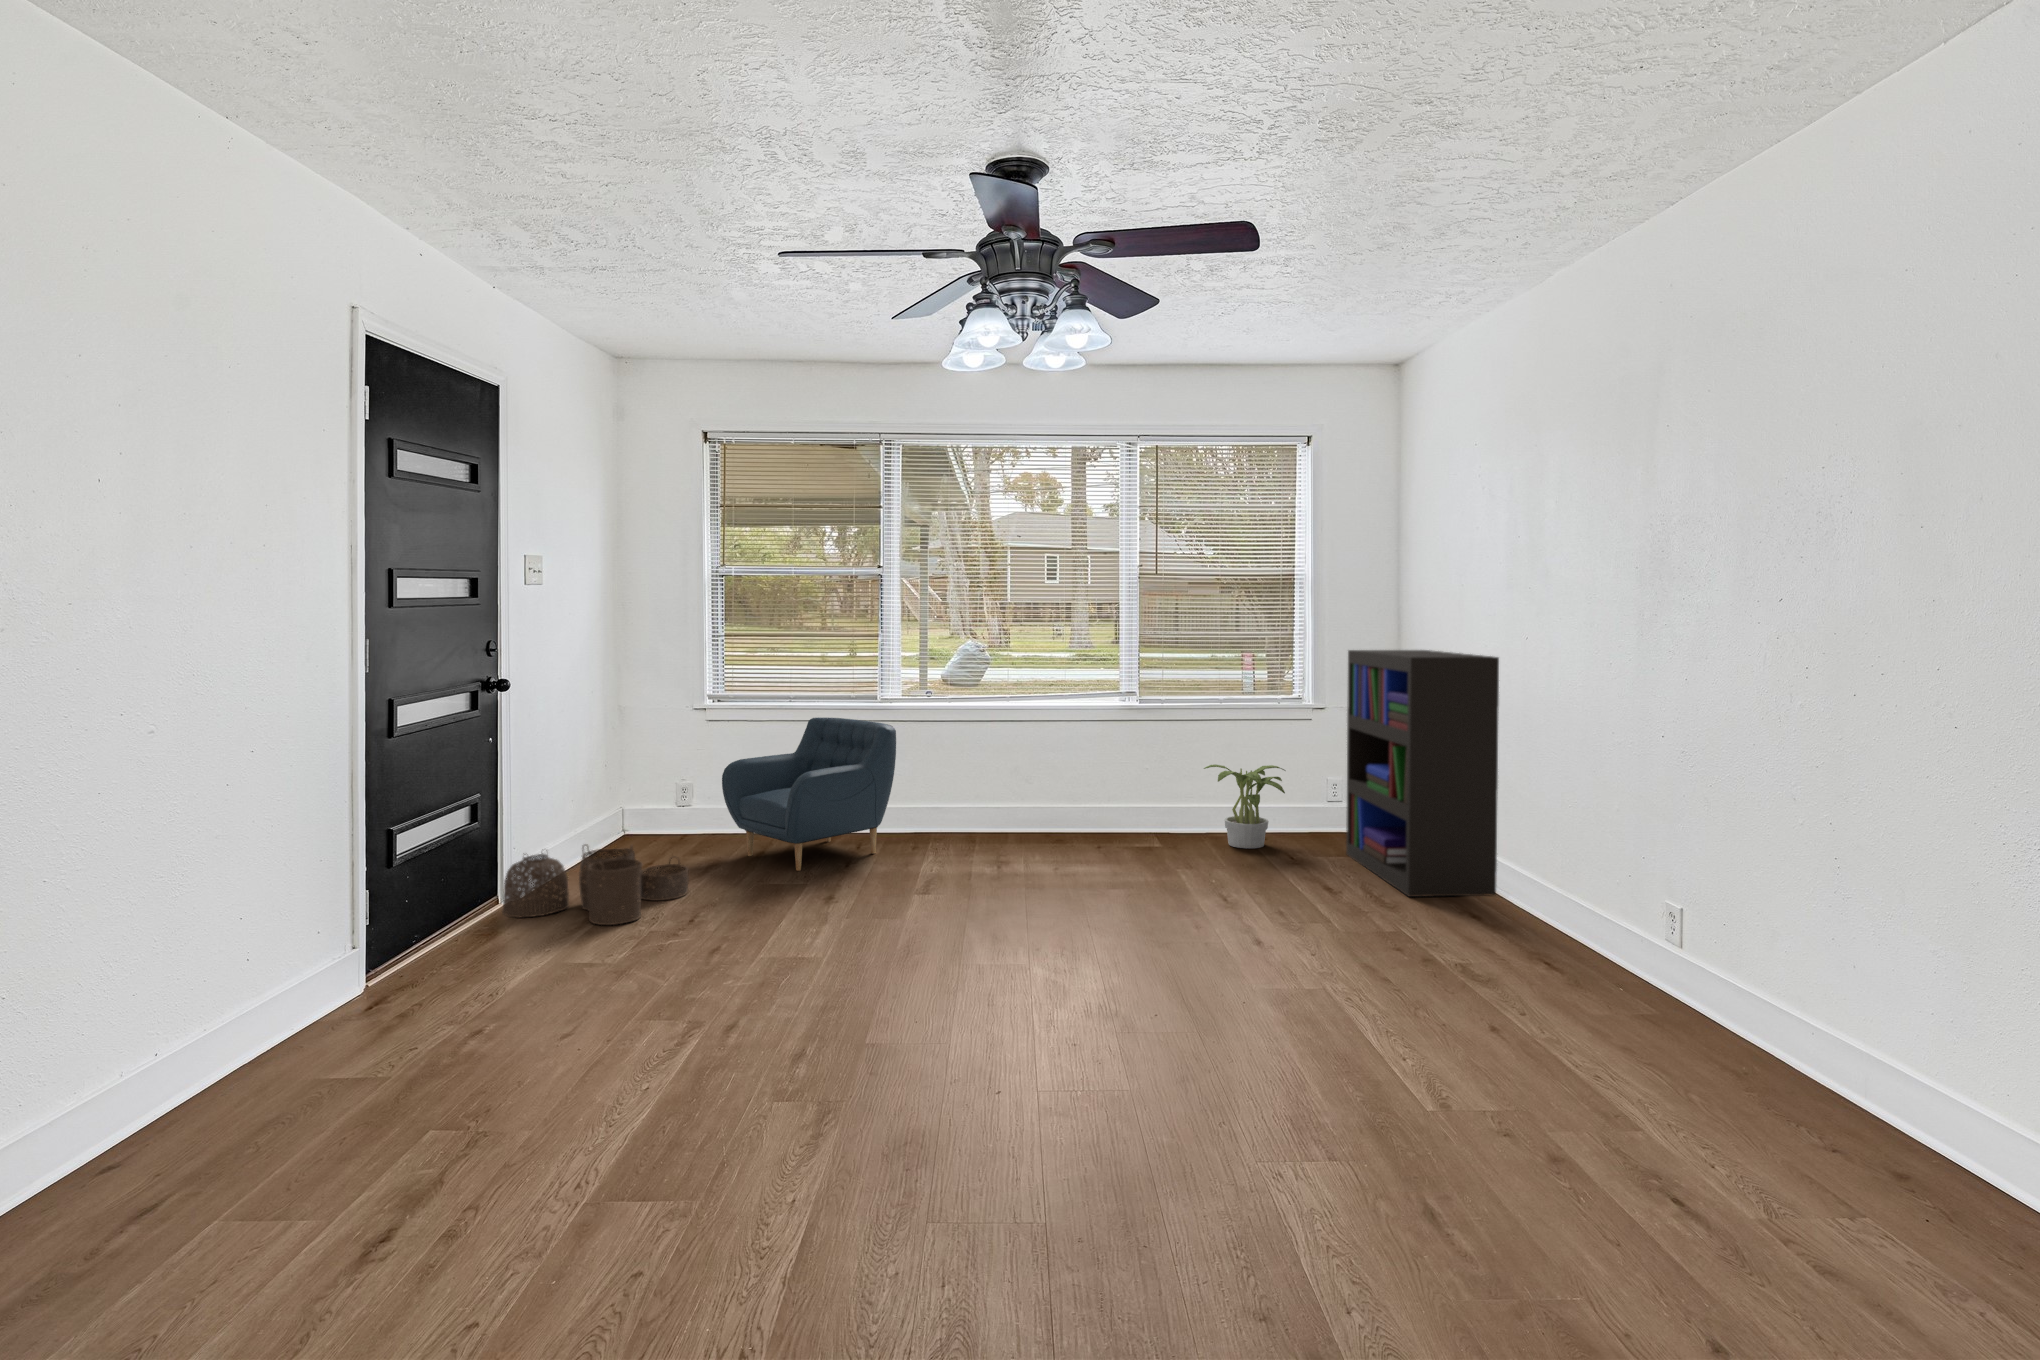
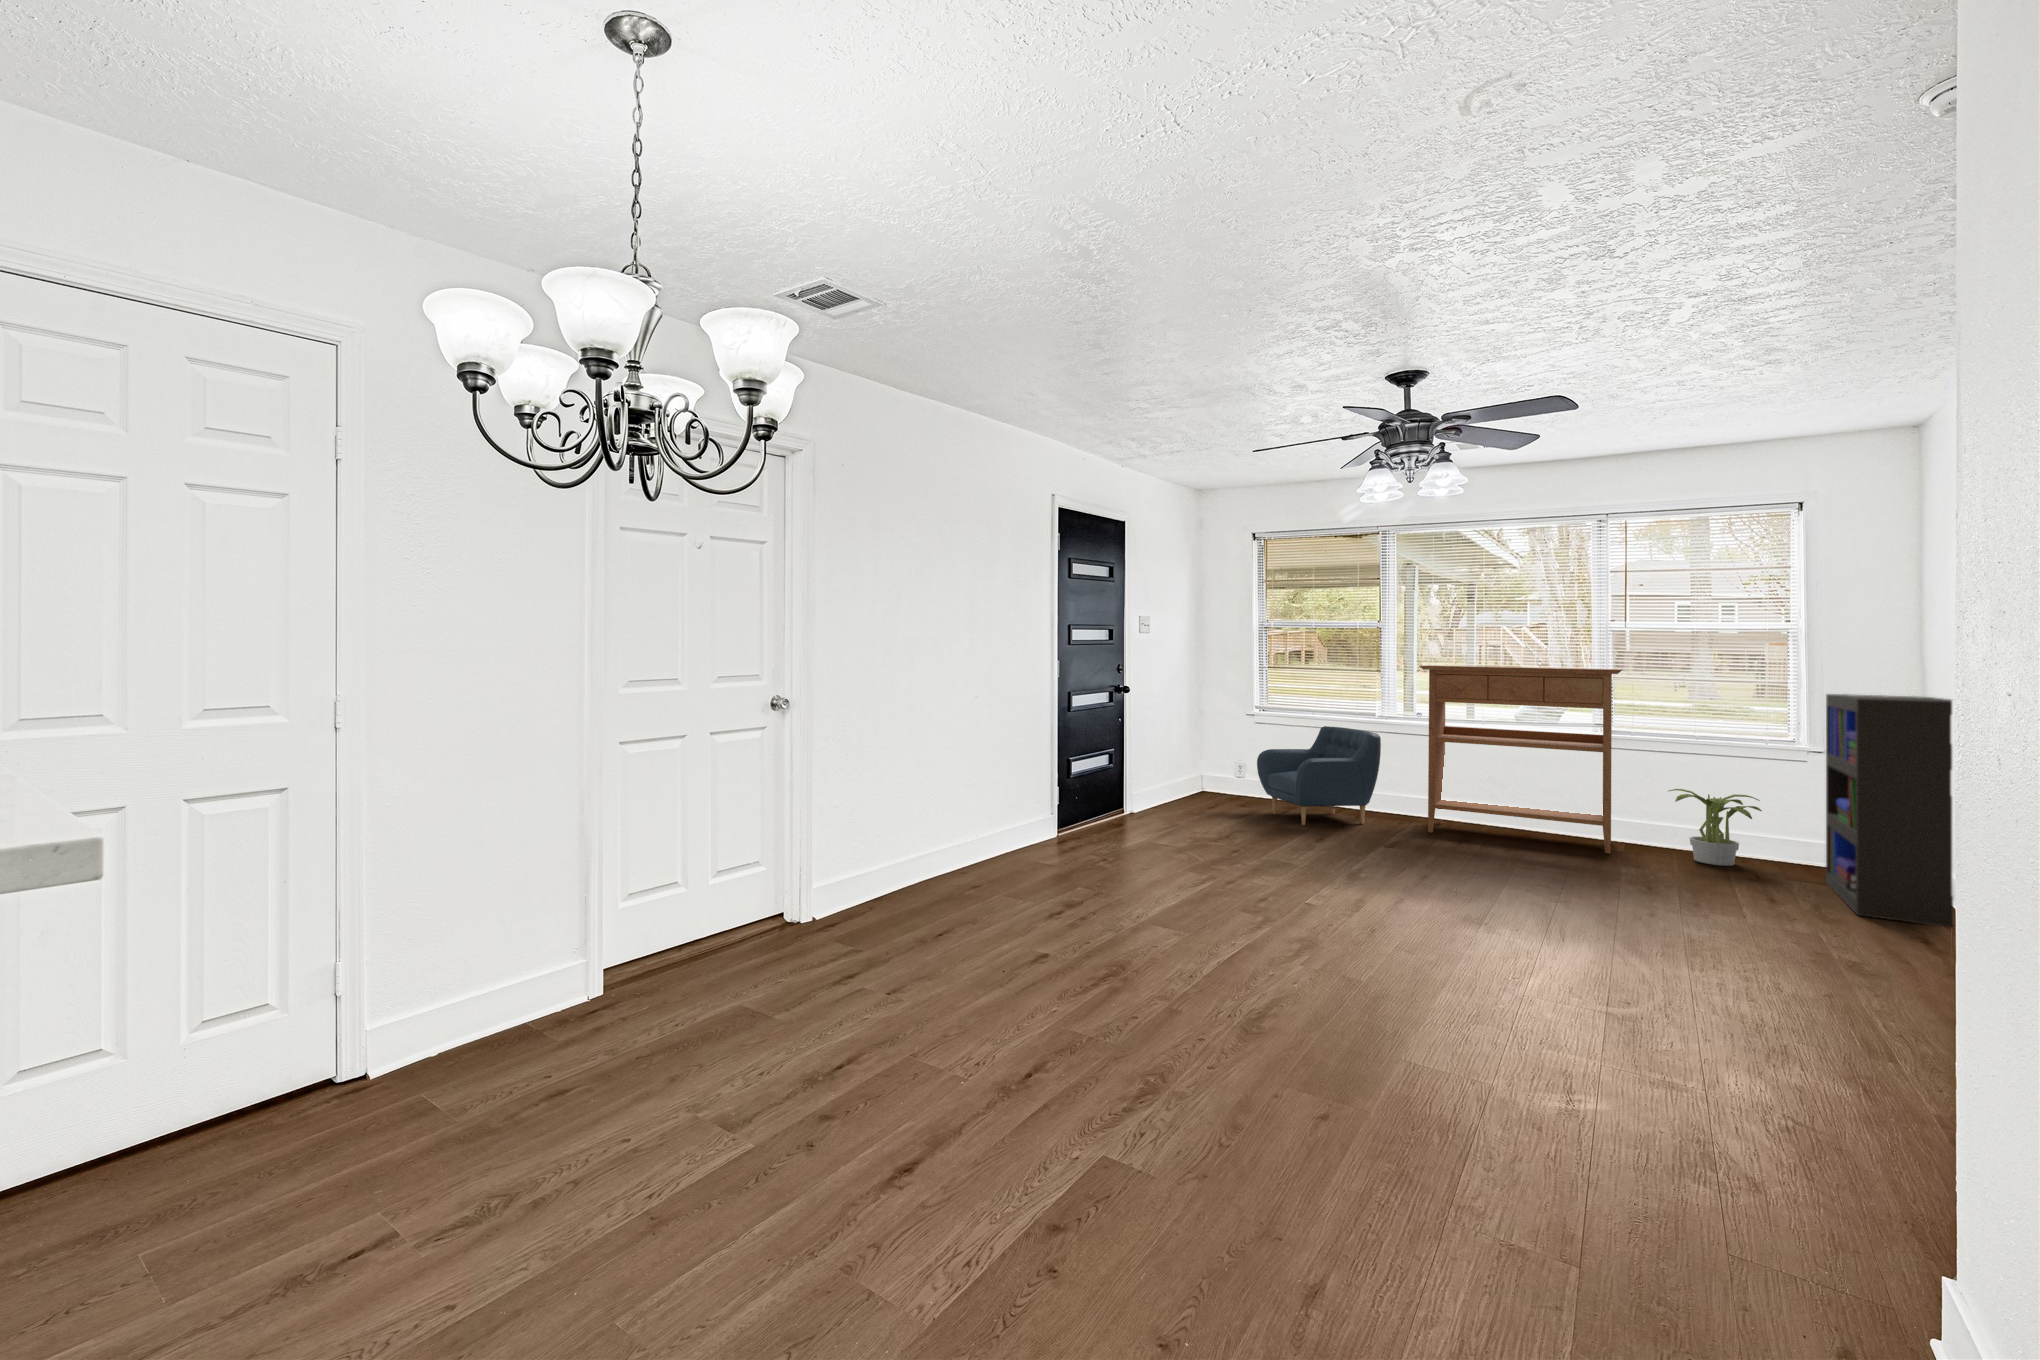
console table: none [946,627,1169,854] -> present [1420,665,1622,854]
woven basket: present [502,845,688,925] -> none [1122,786,1228,832]

